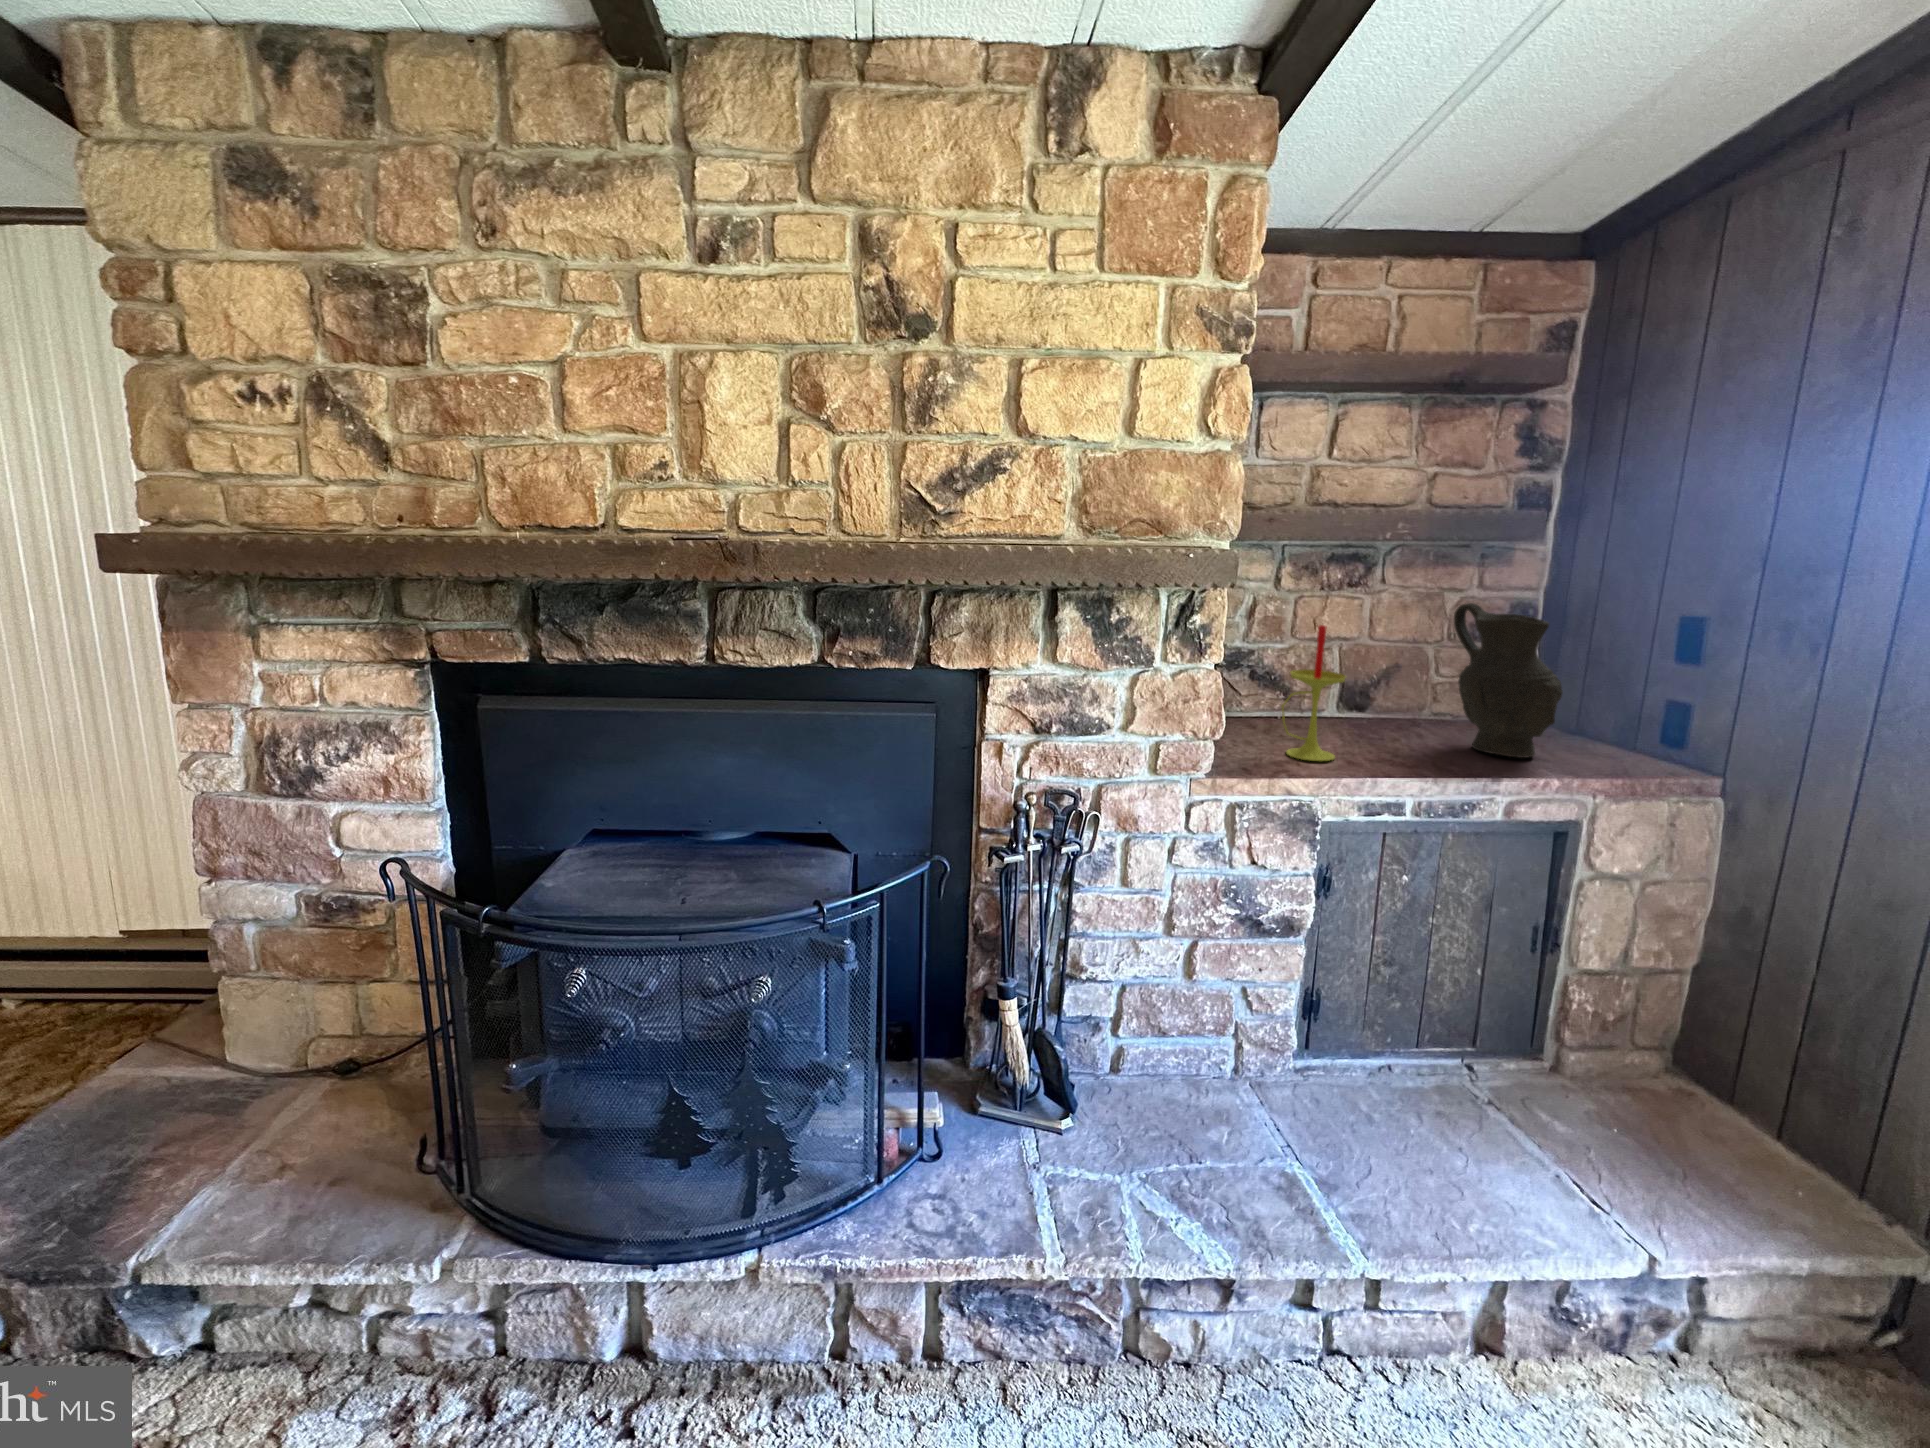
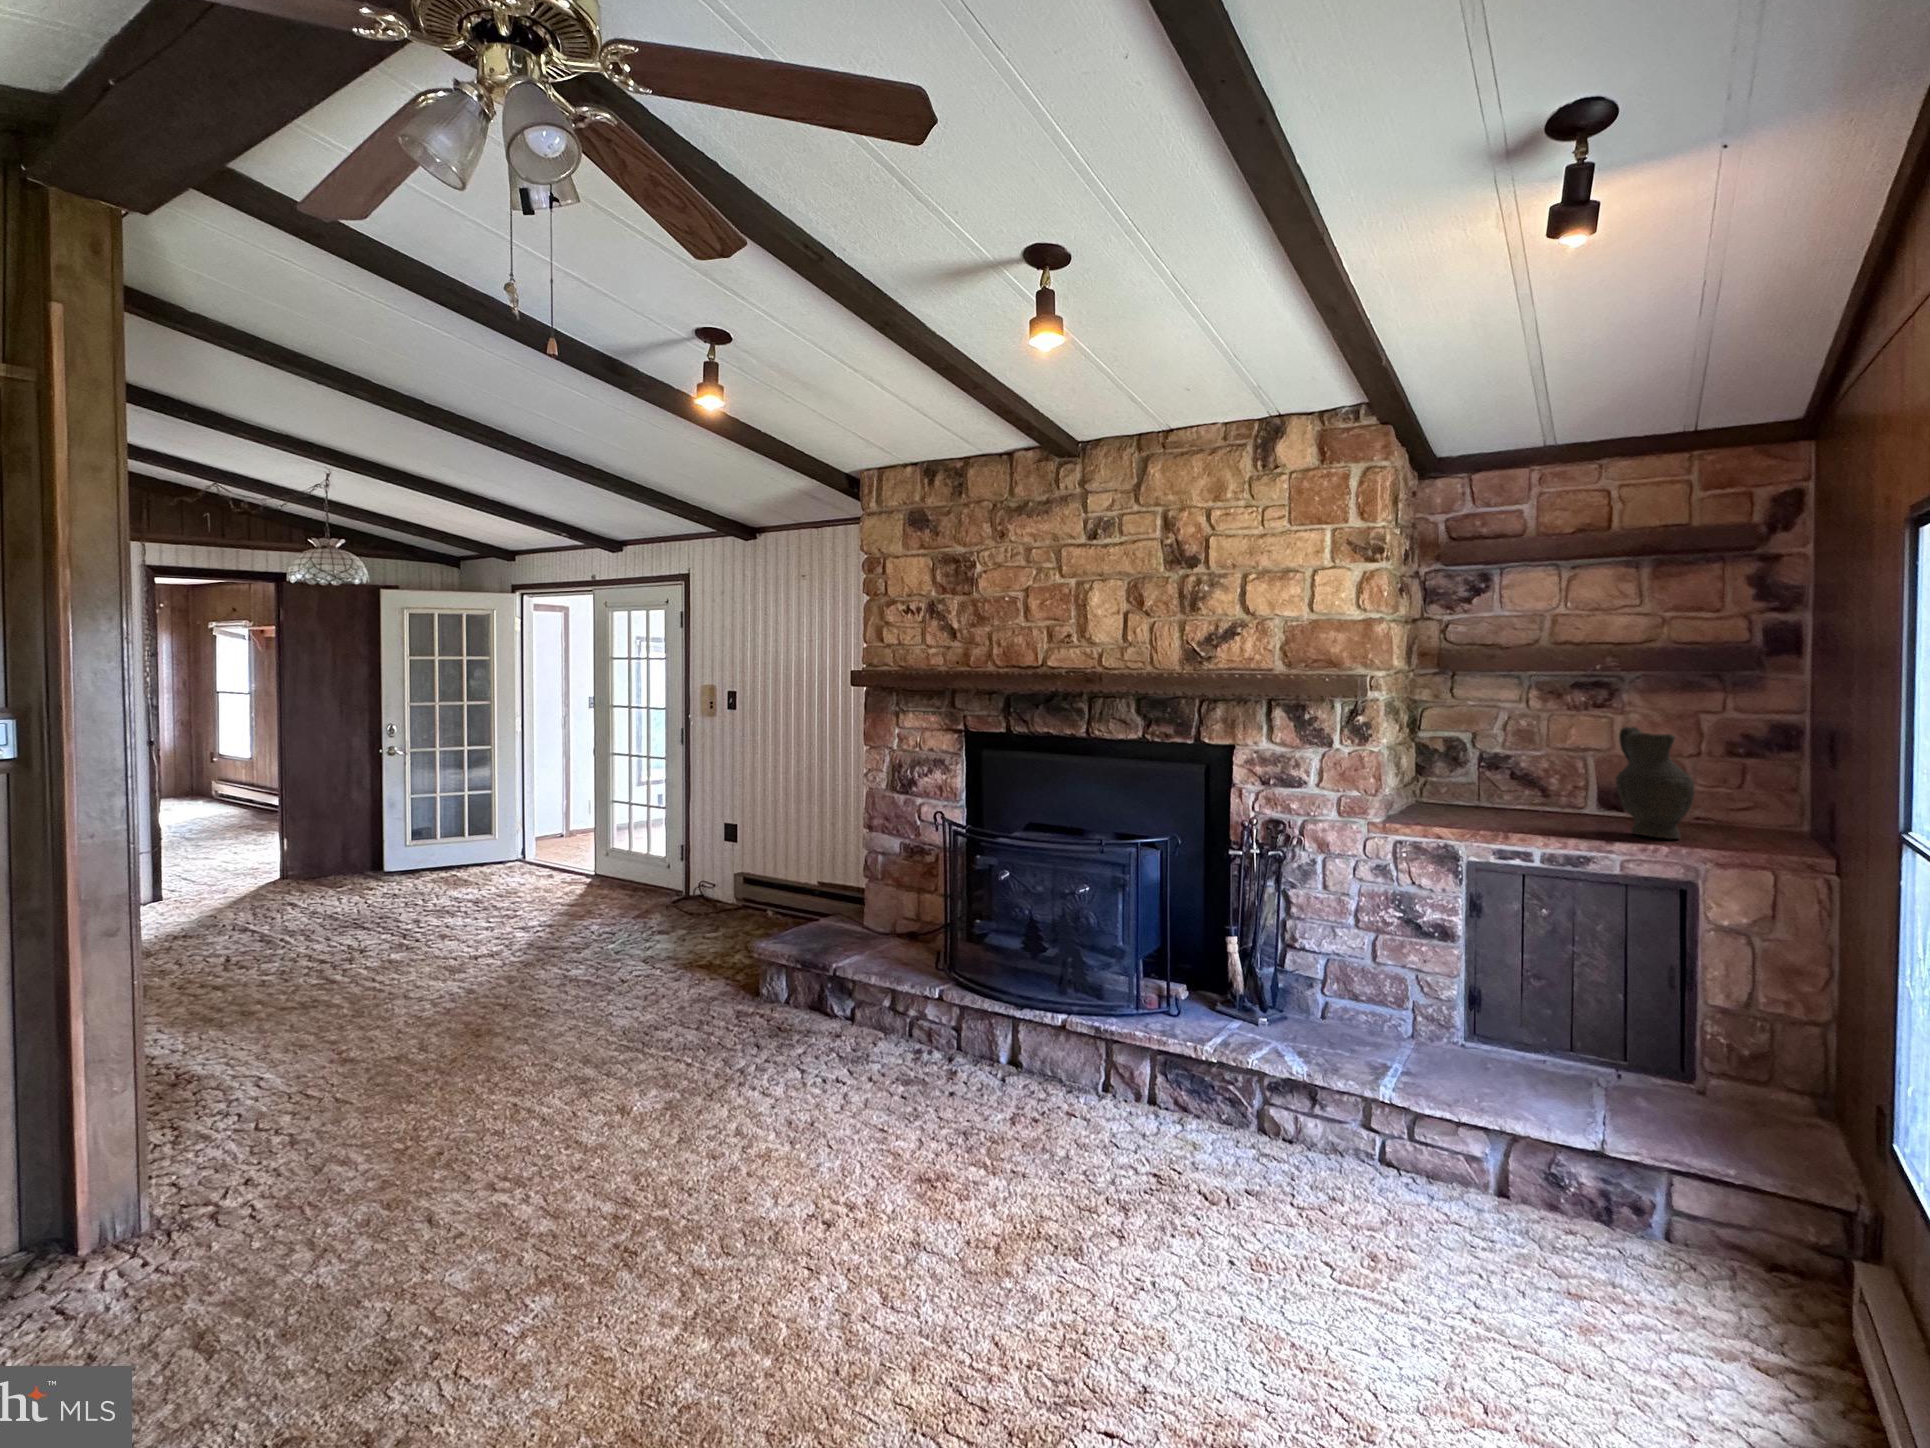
candle: present [1282,625,1345,761] -> none [1449,731,1501,825]

